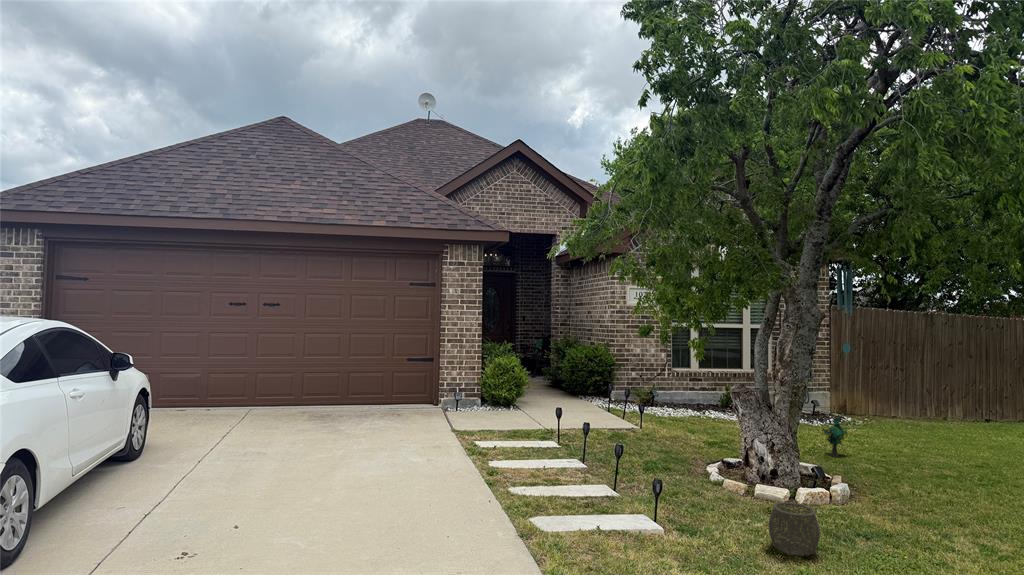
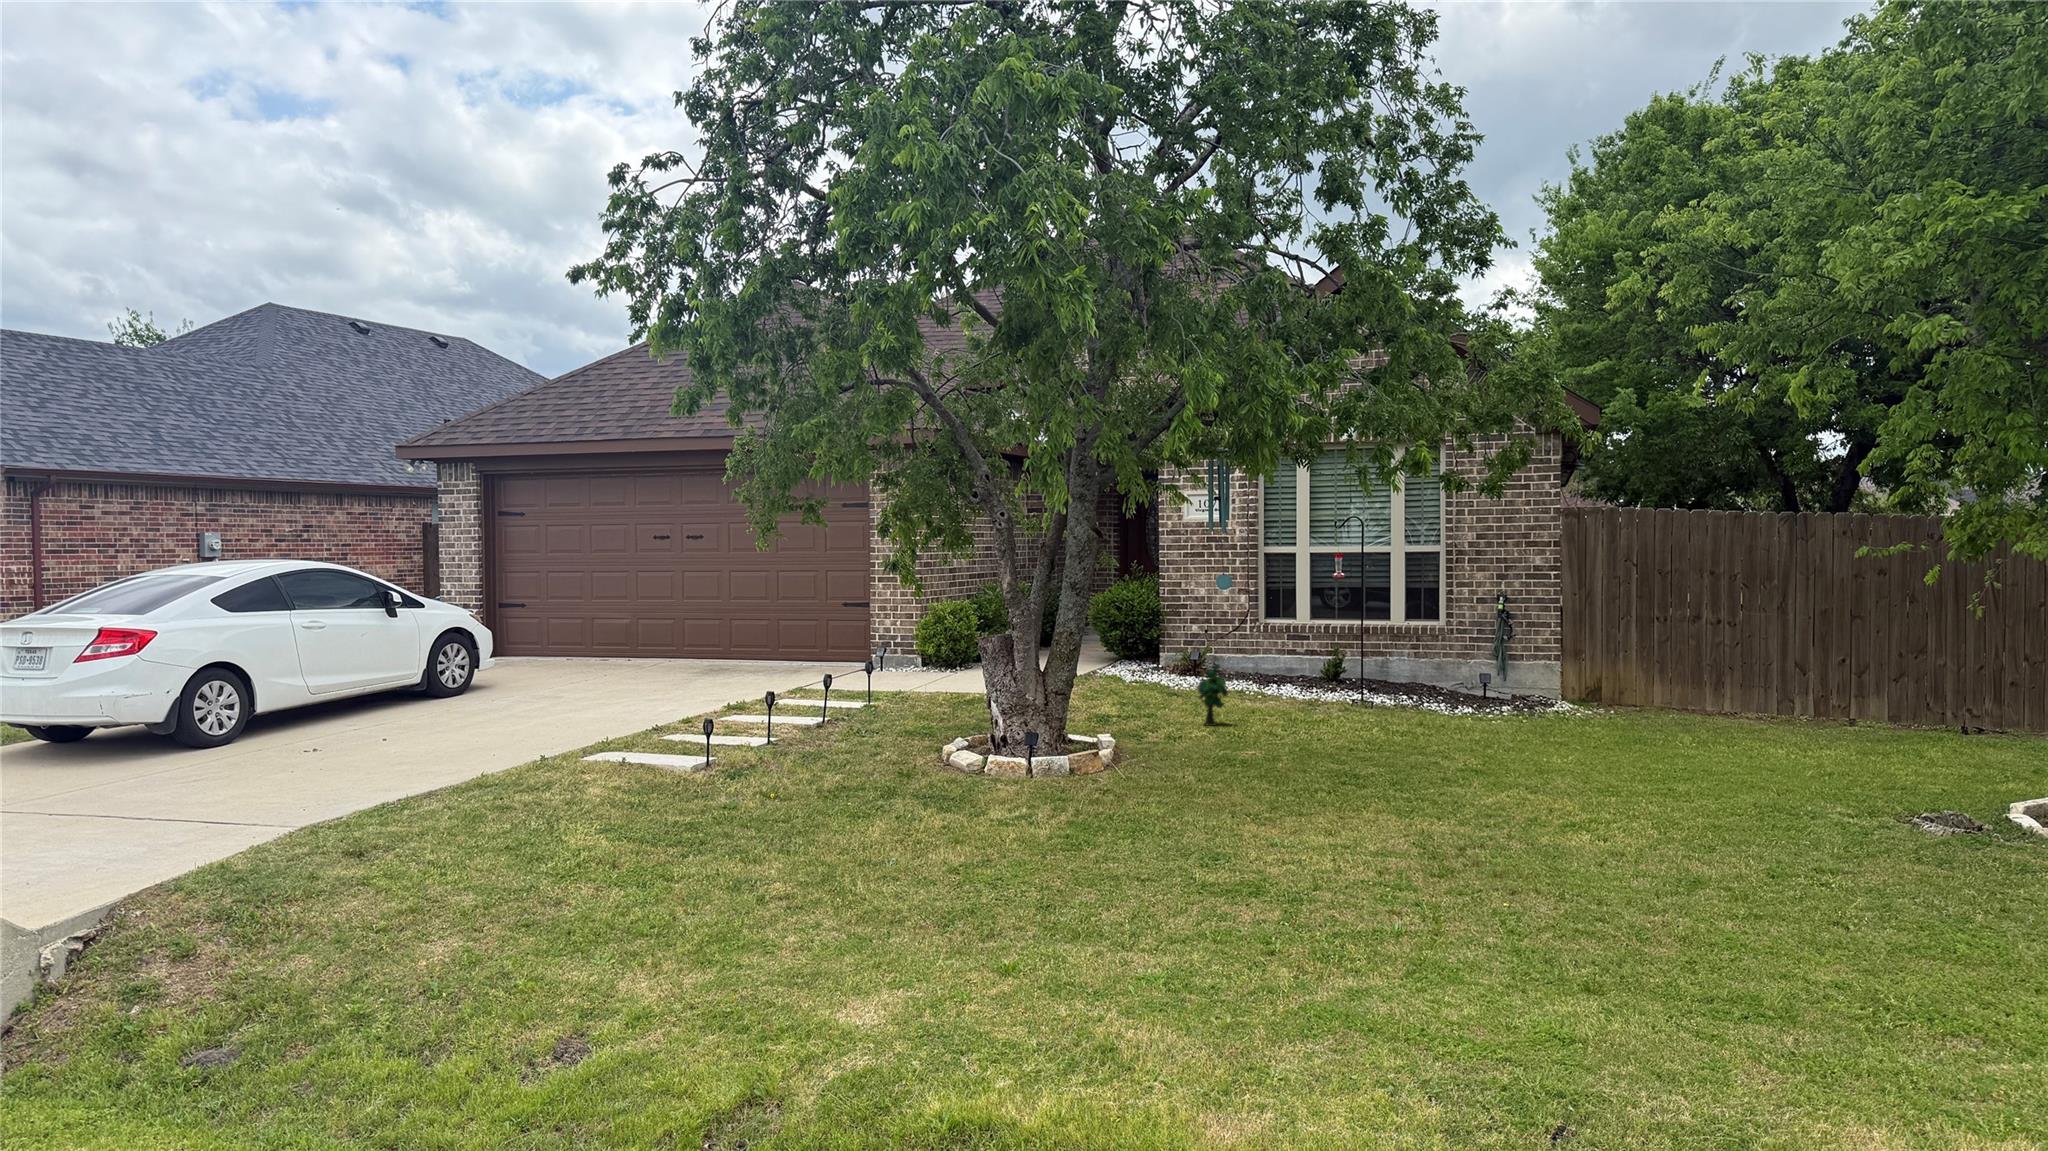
woven basket: present [768,502,820,556] -> none [744,709,797,758]

